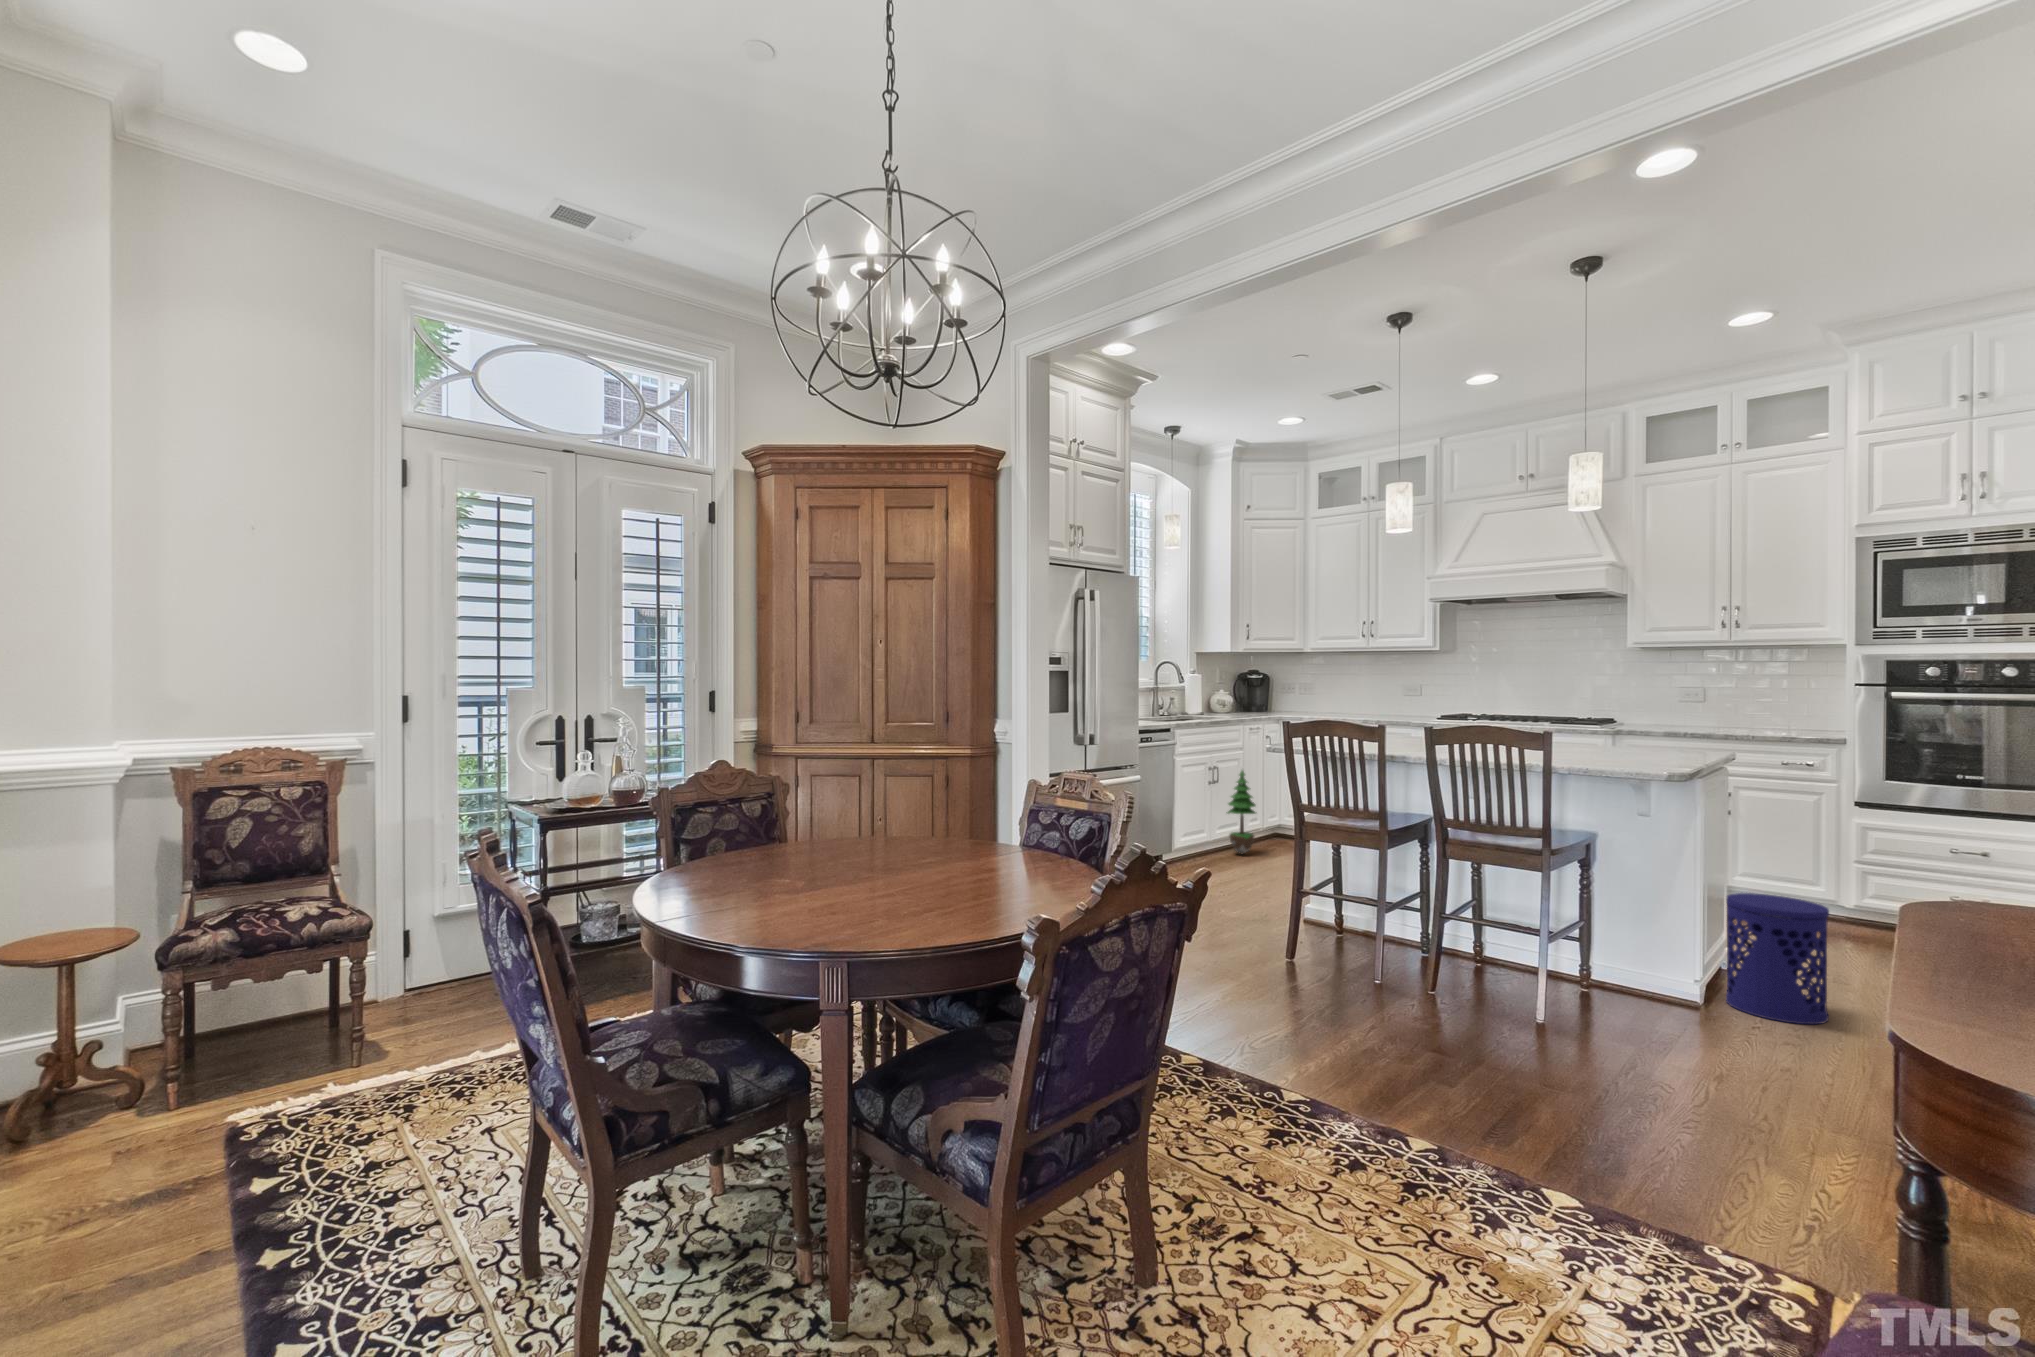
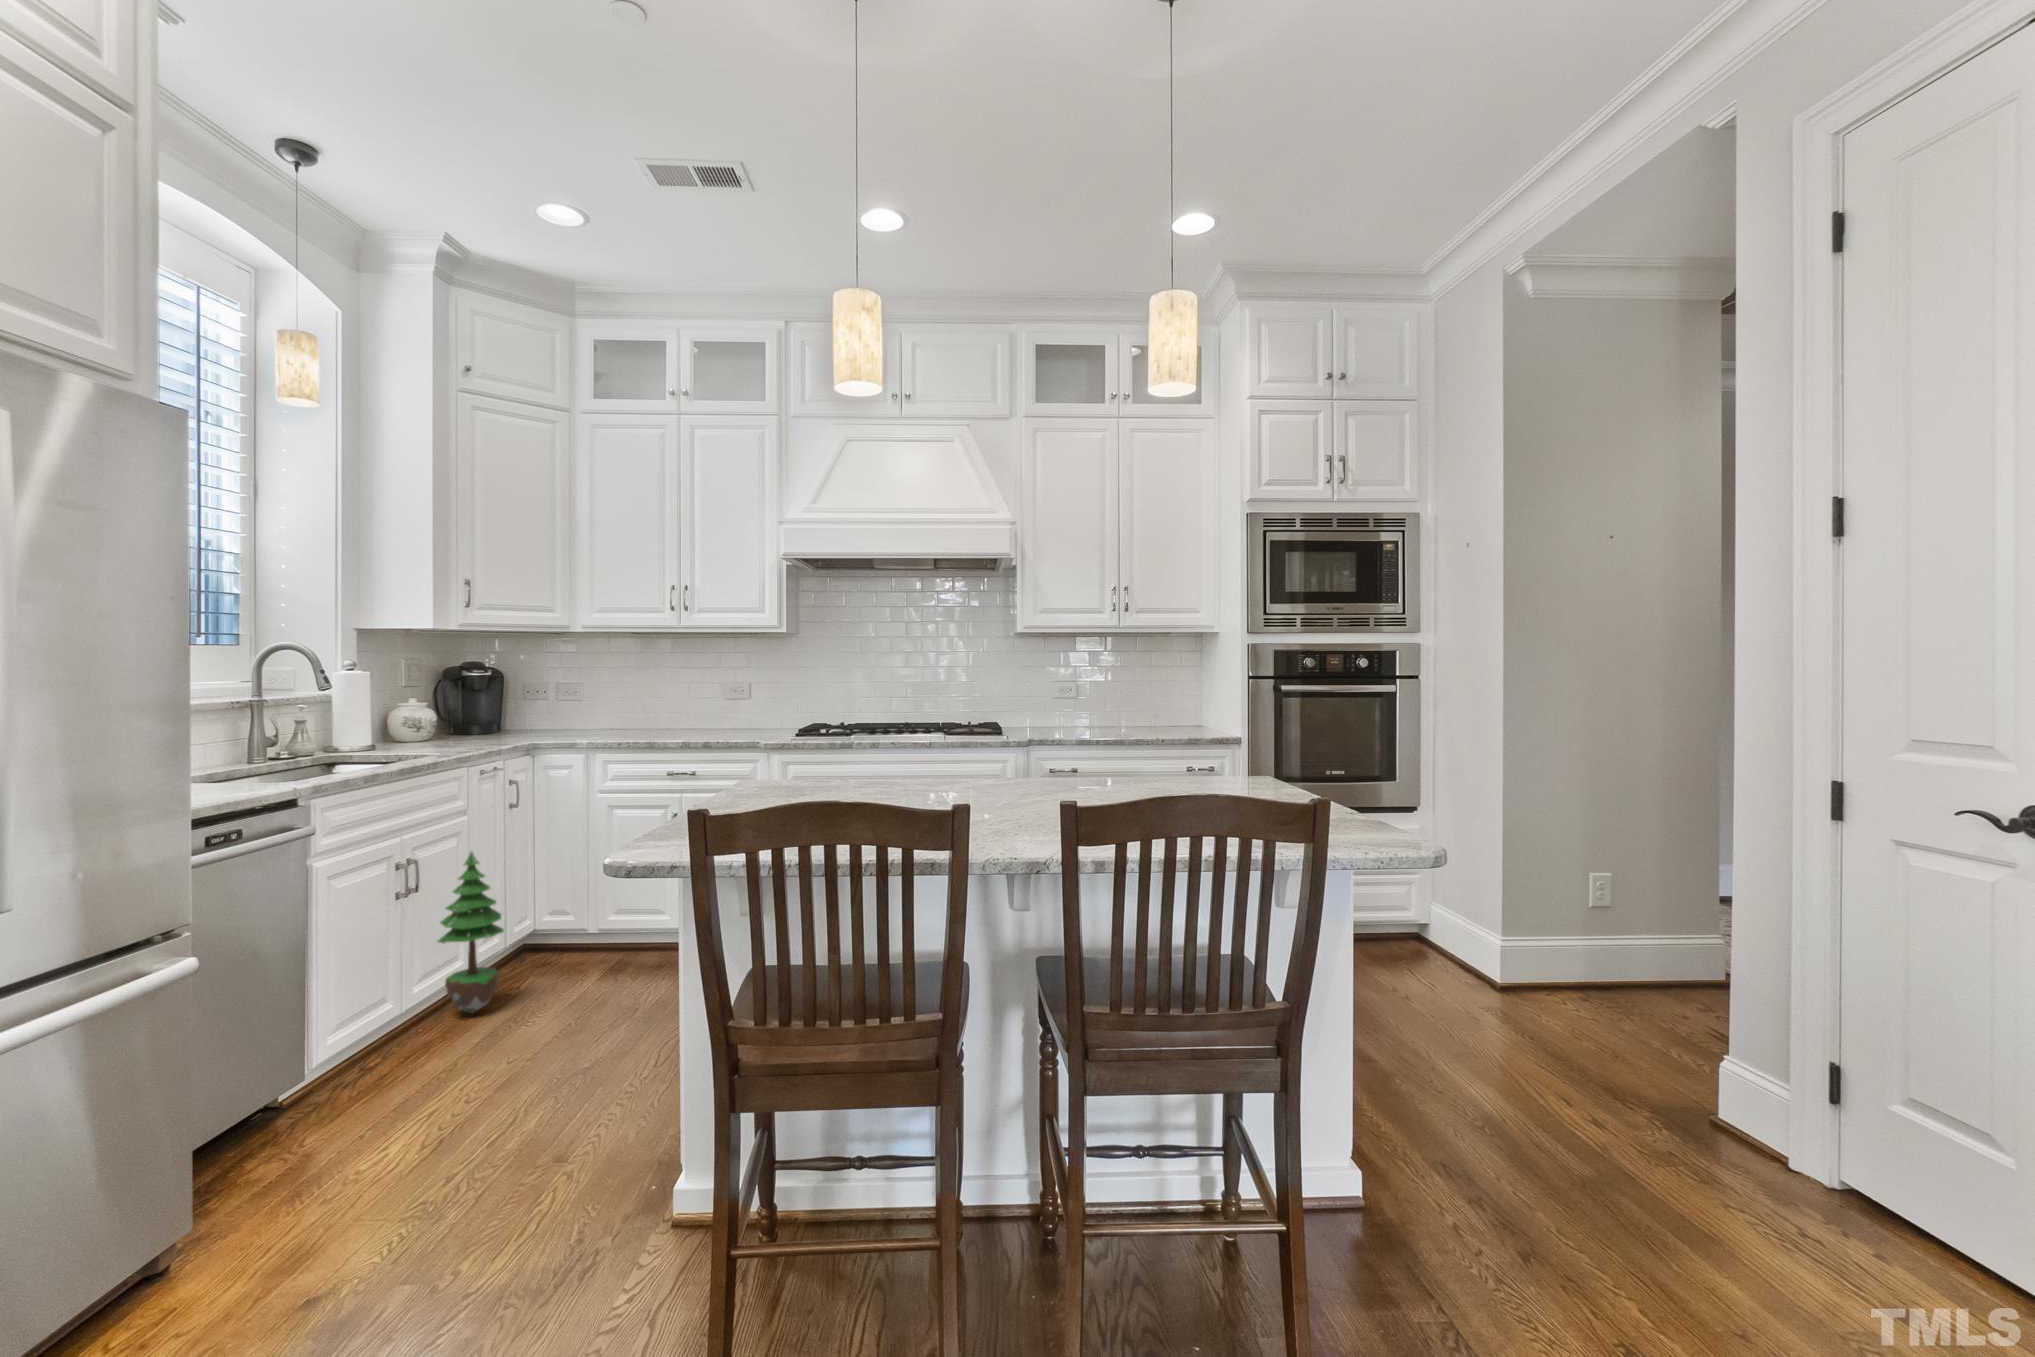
waste bin: present [1726,893,1829,1024] -> none [1350,980,1475,1184]

